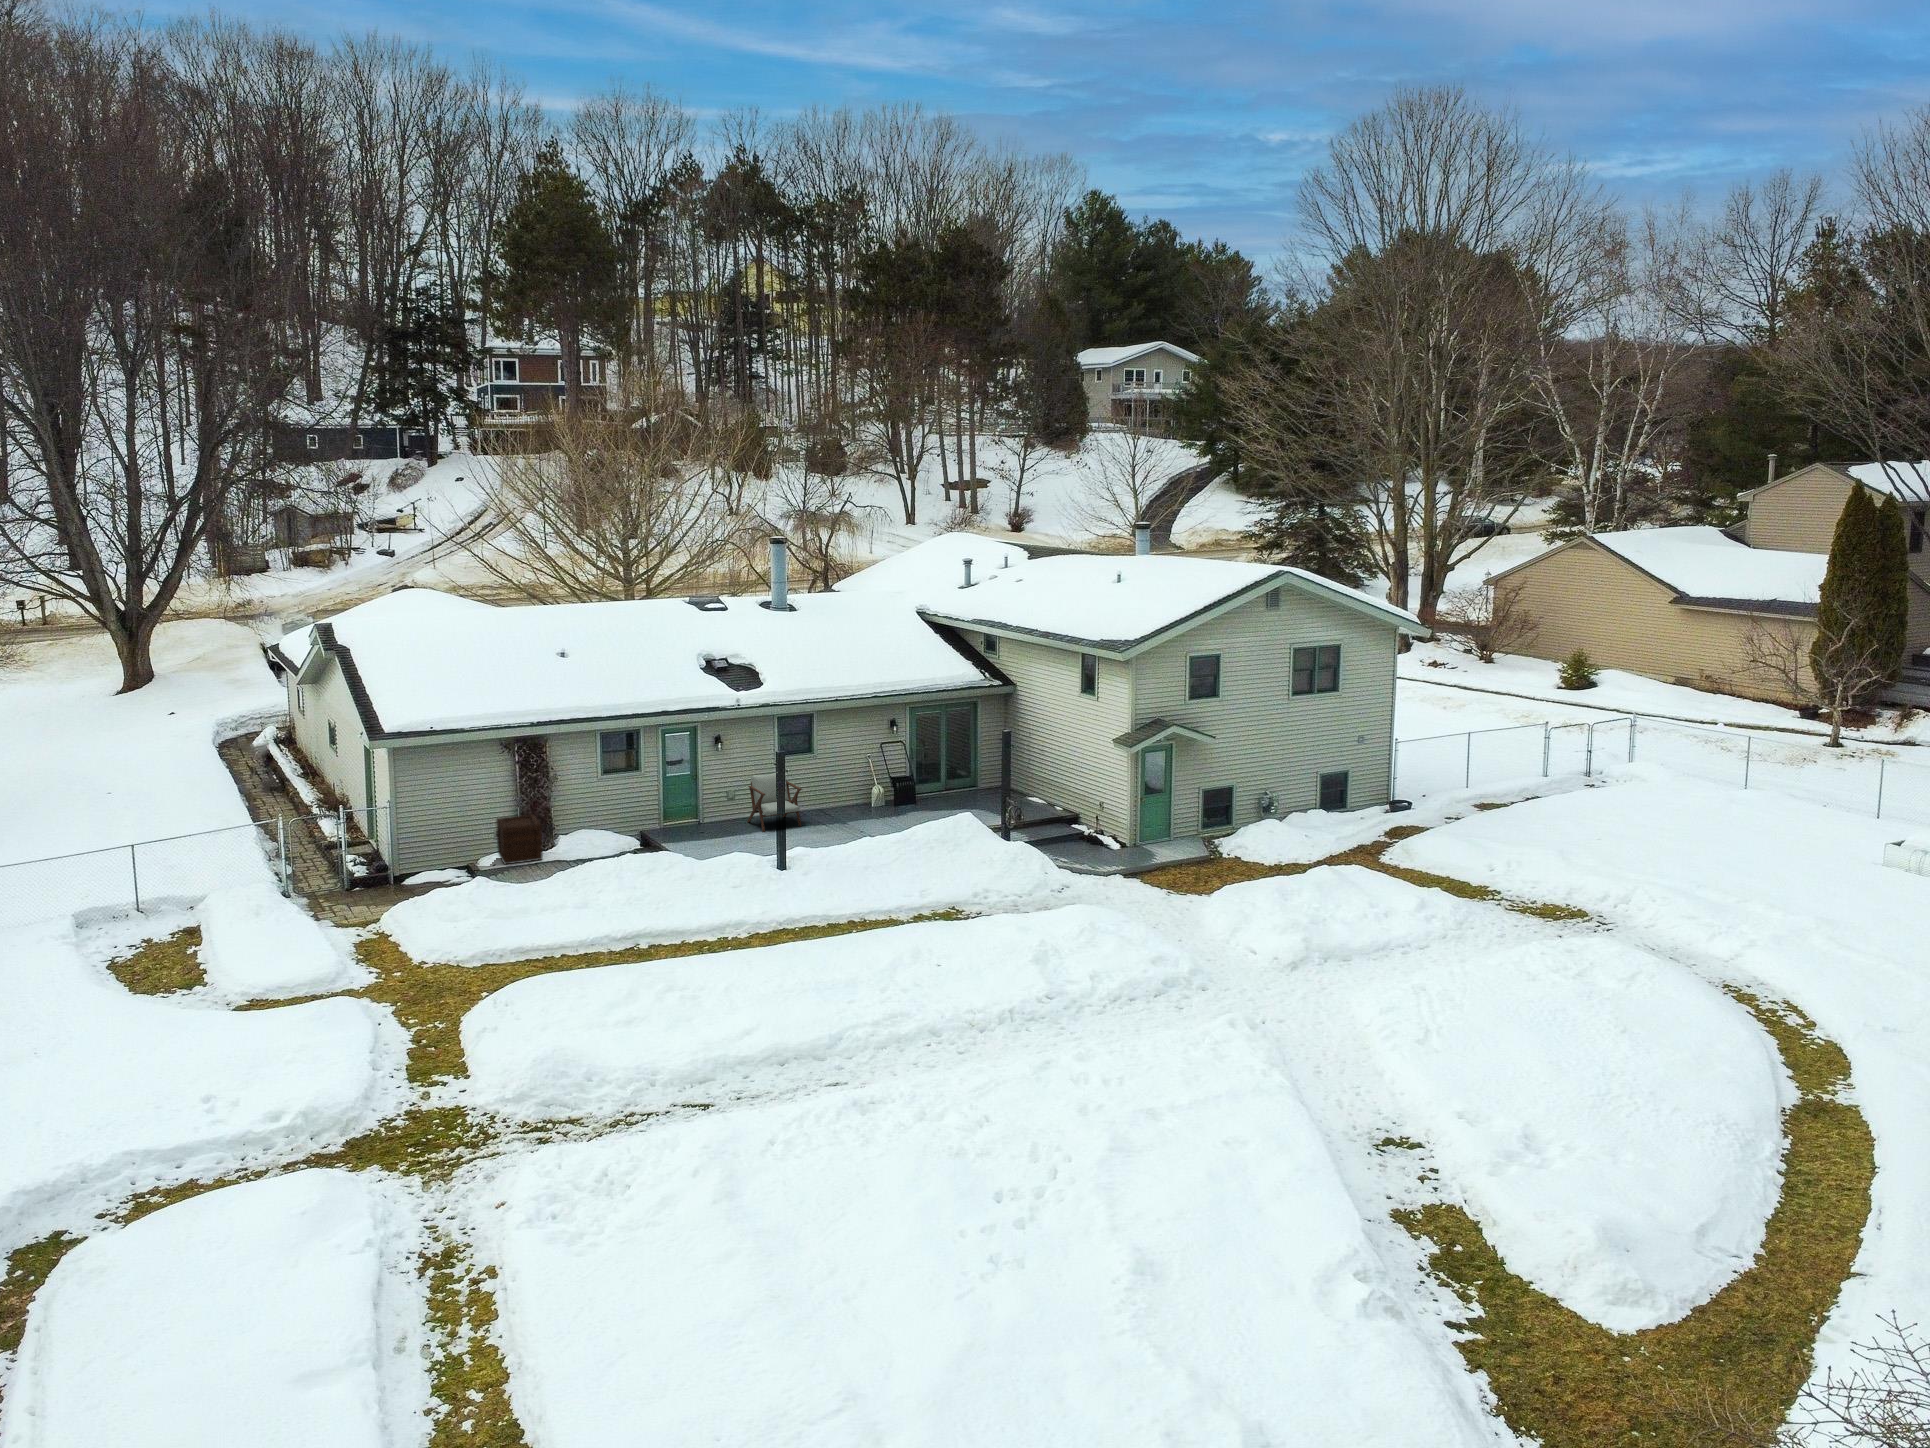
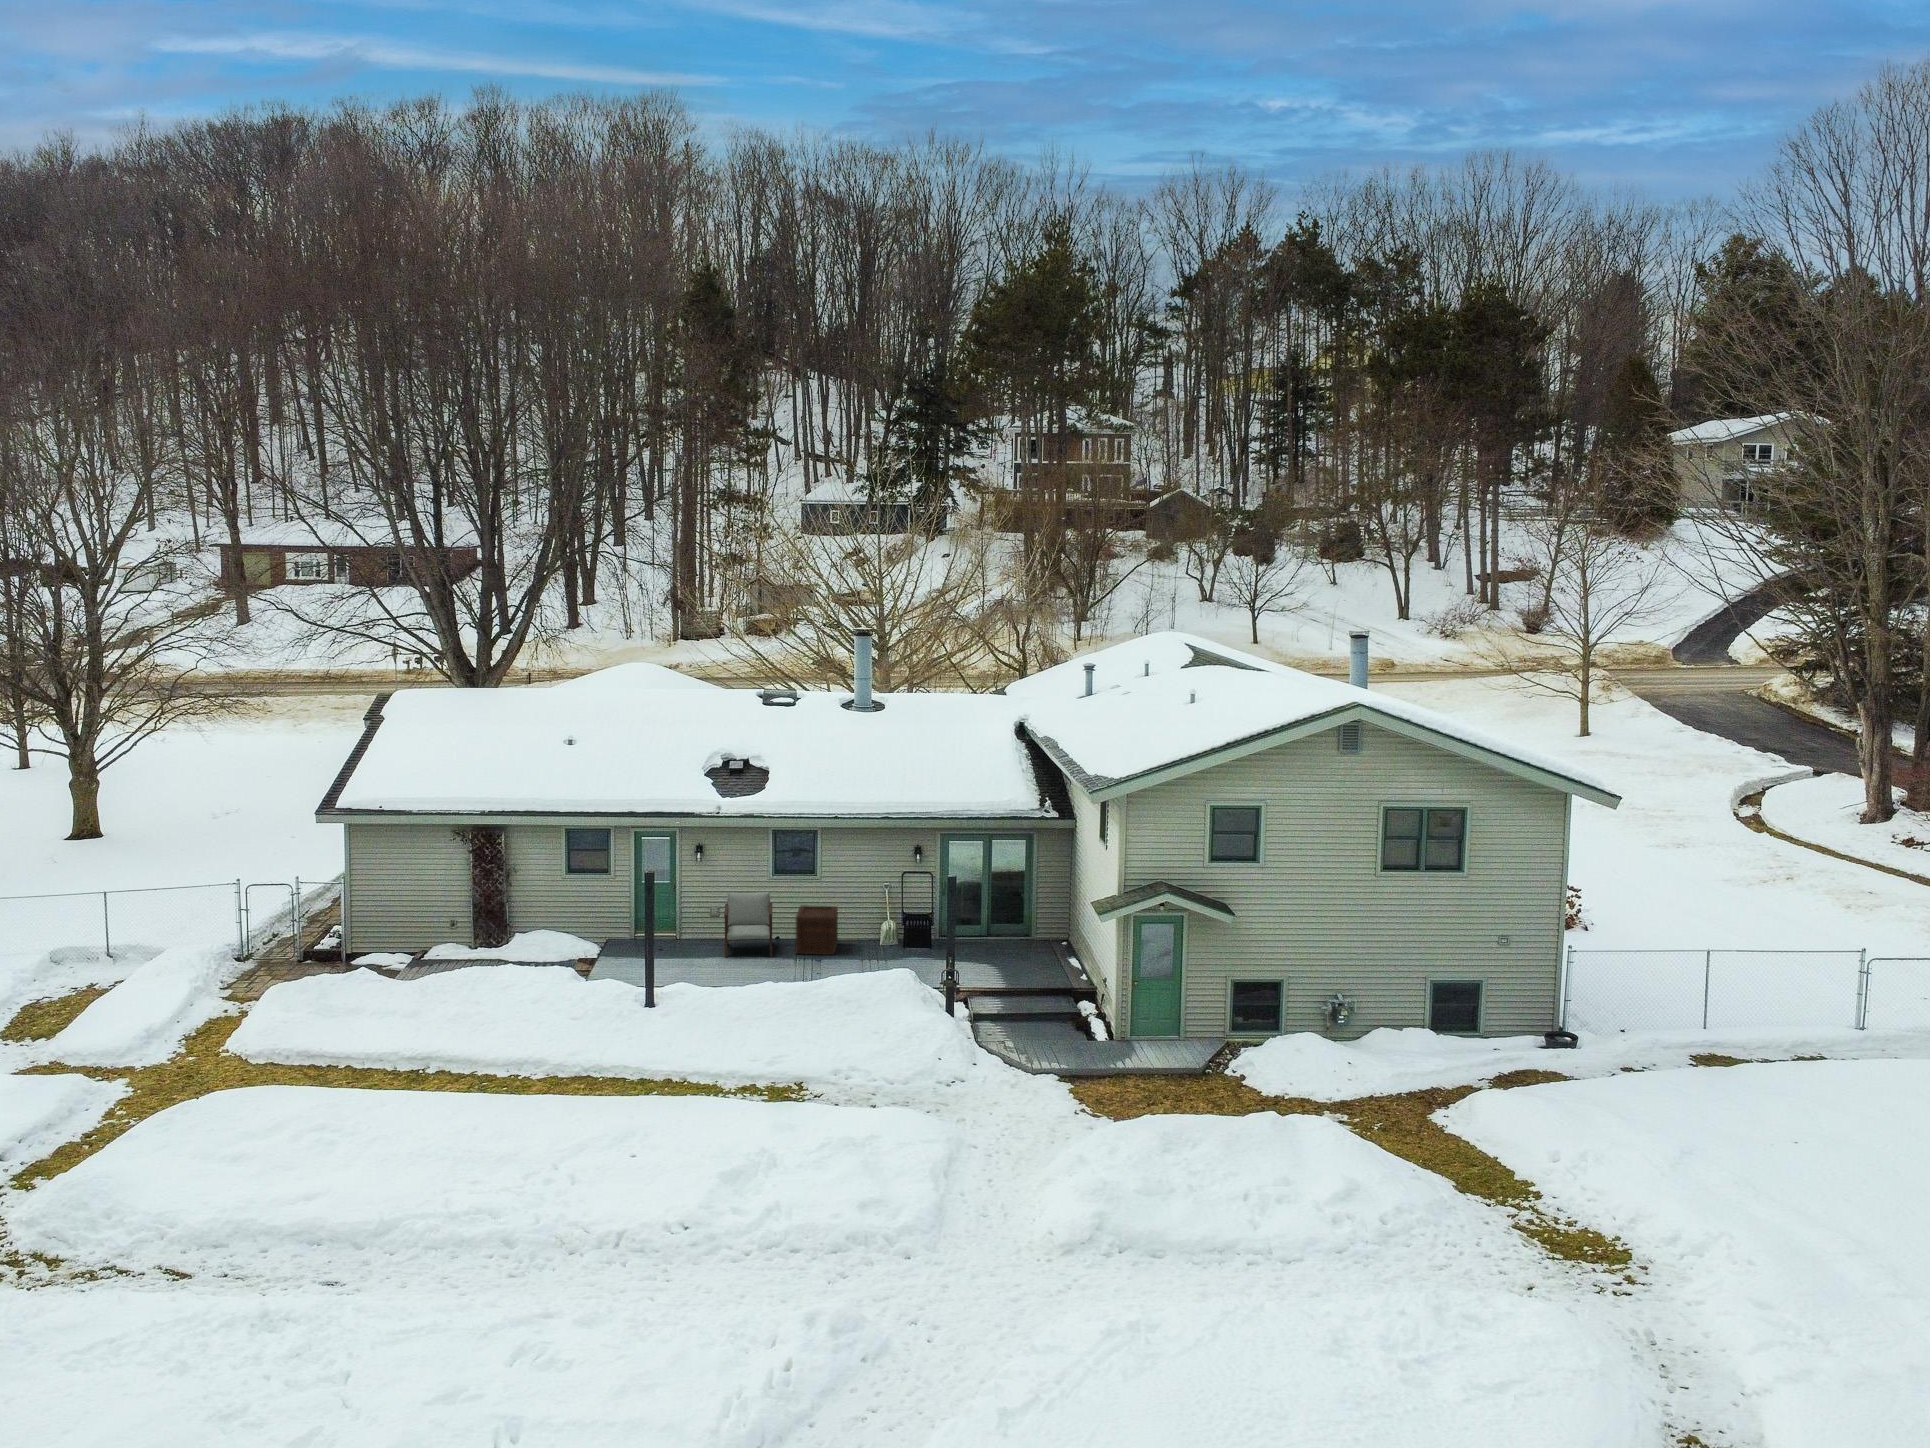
wooden crate: present [496,814,543,864] -> present [796,905,838,955]

